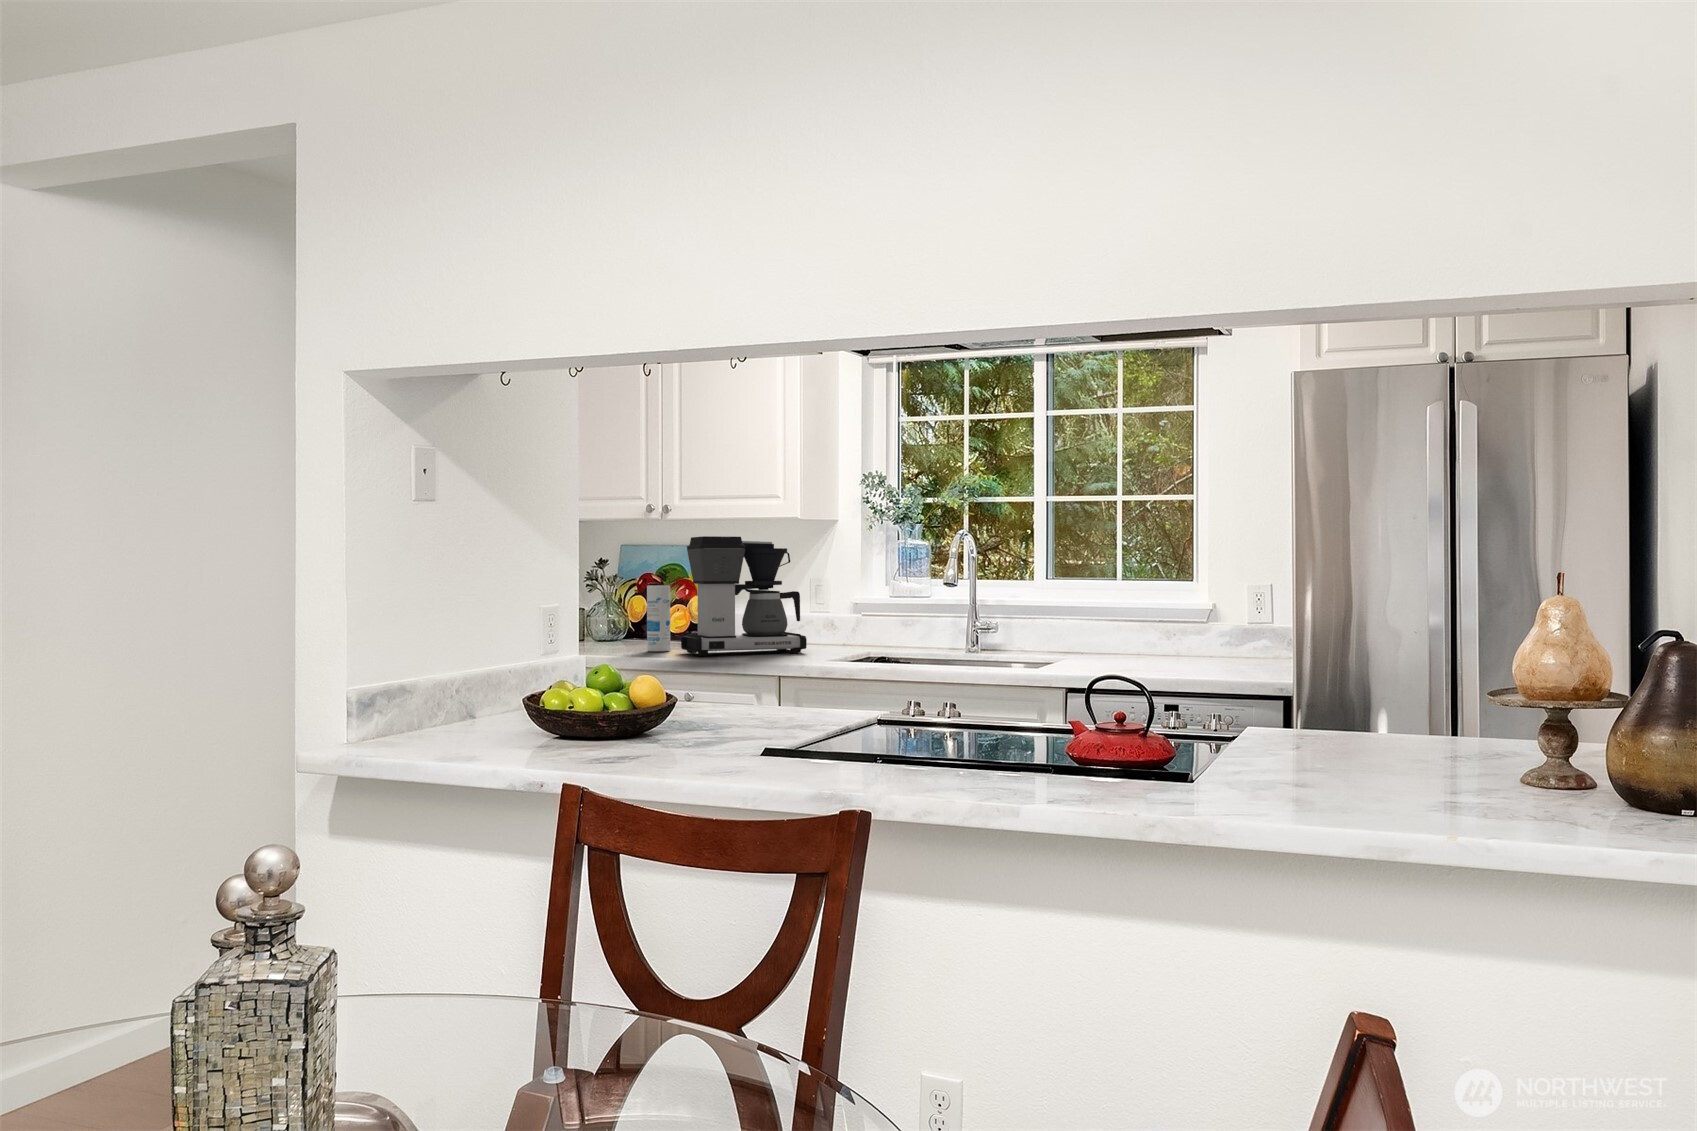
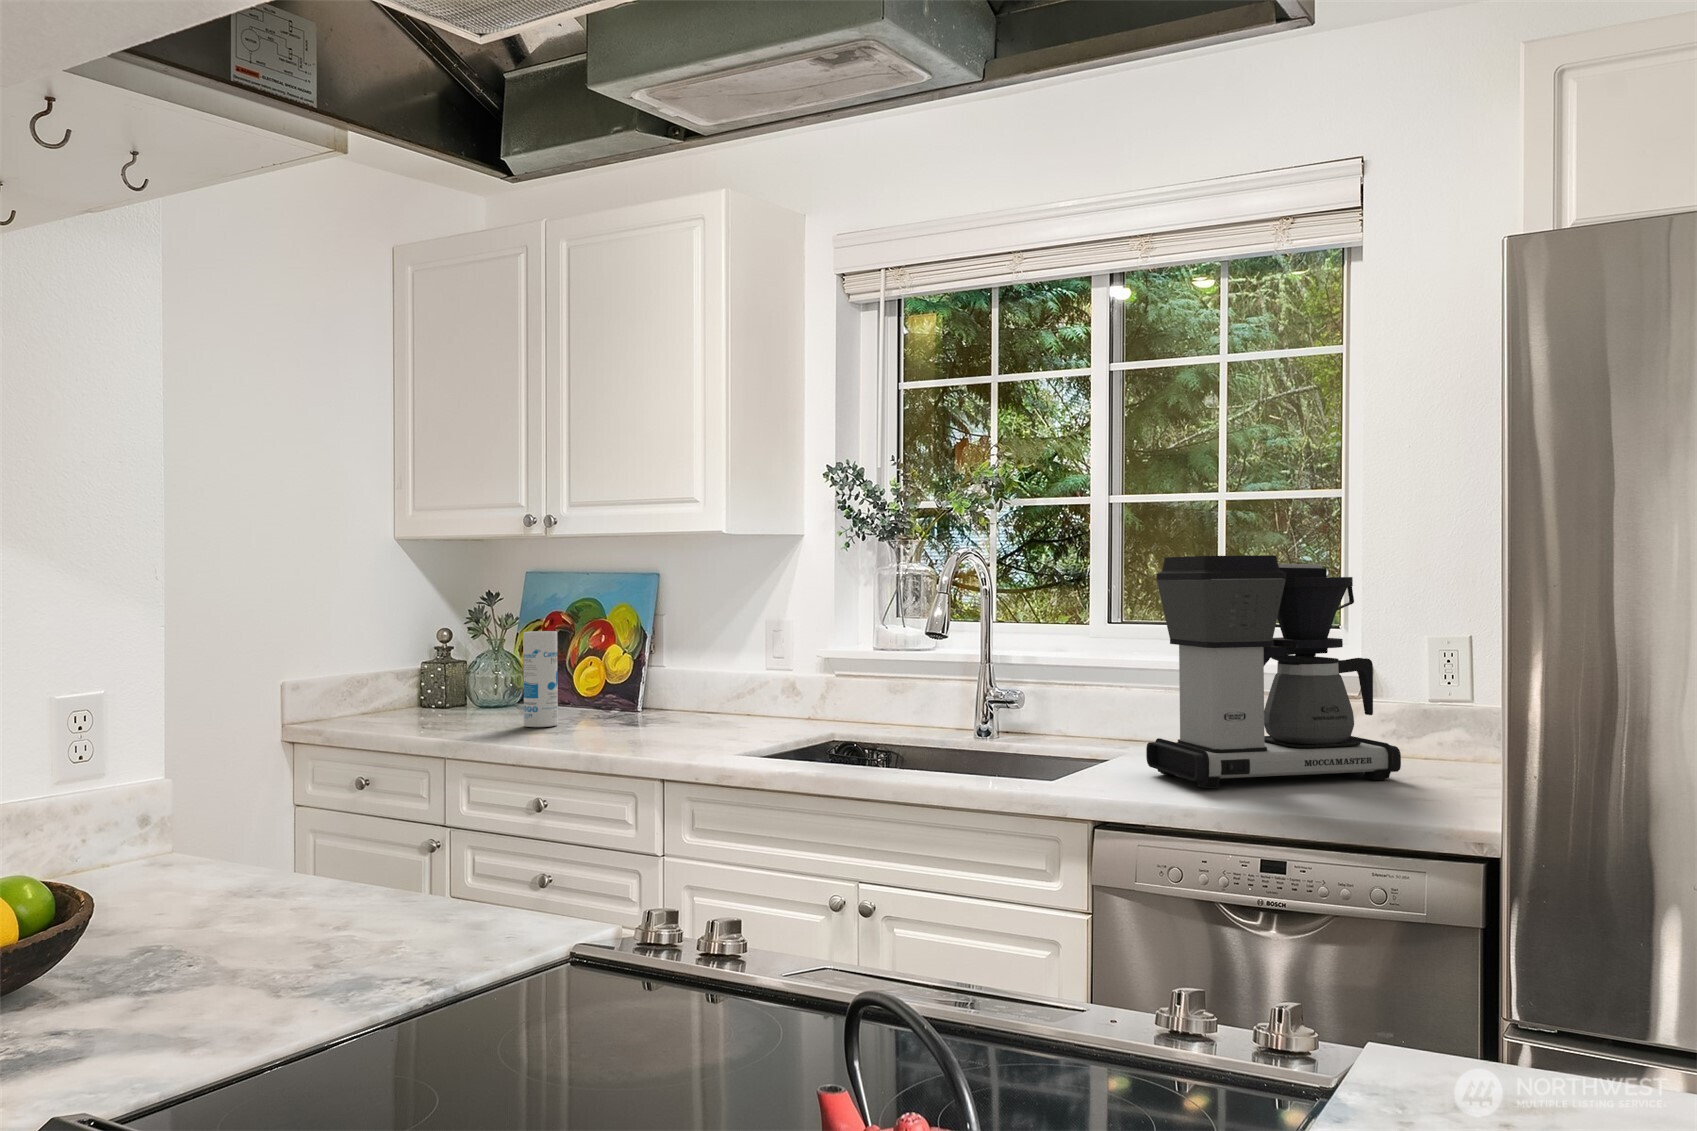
coffee maker: present [681,536,807,656] -> present [1146,555,1401,788]

